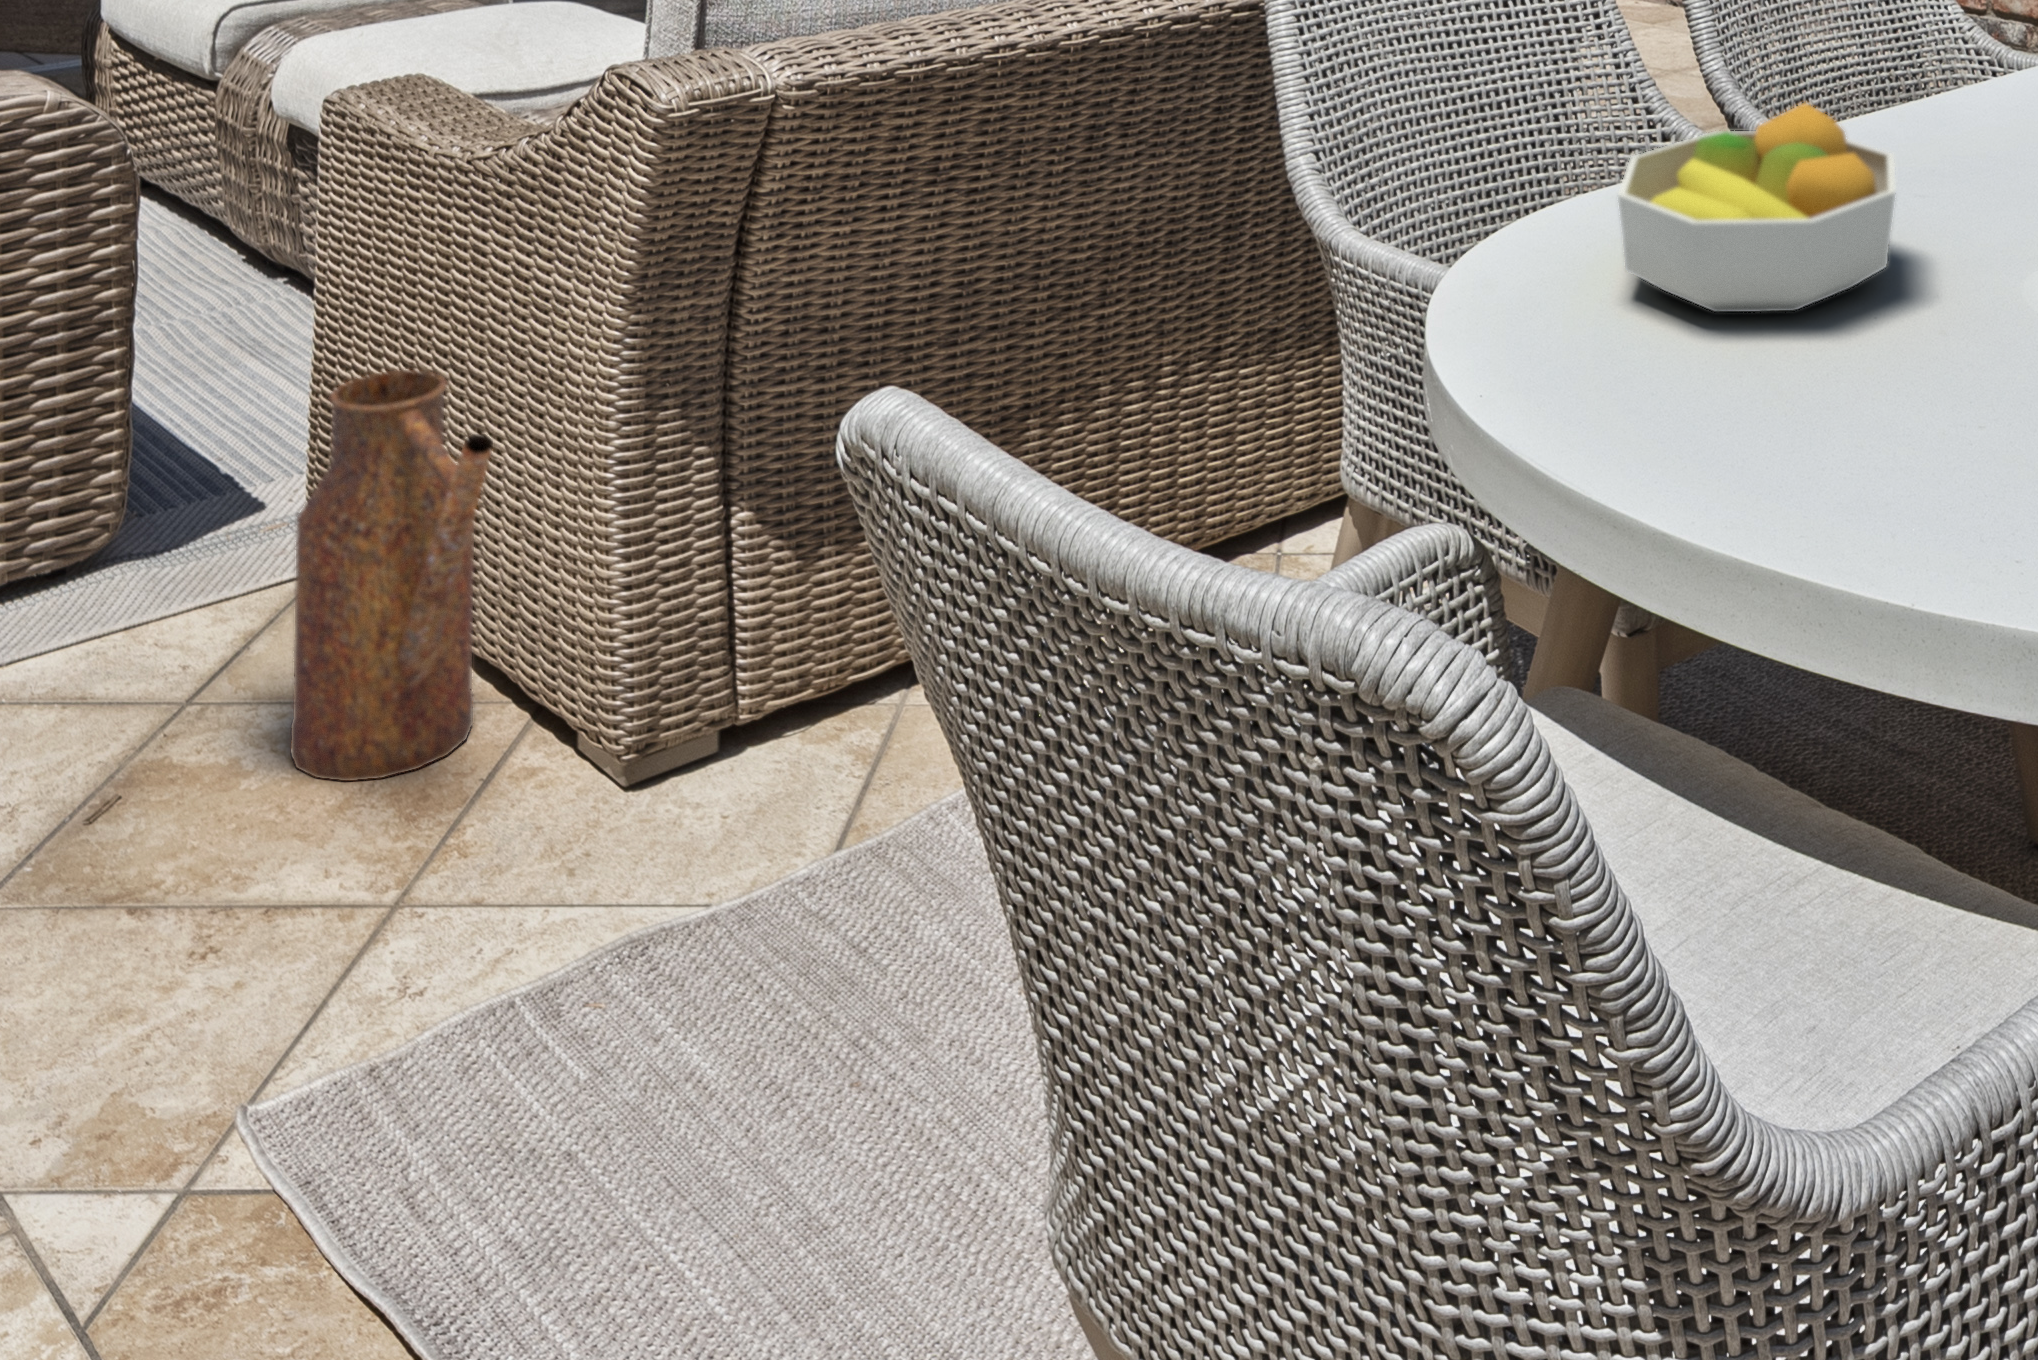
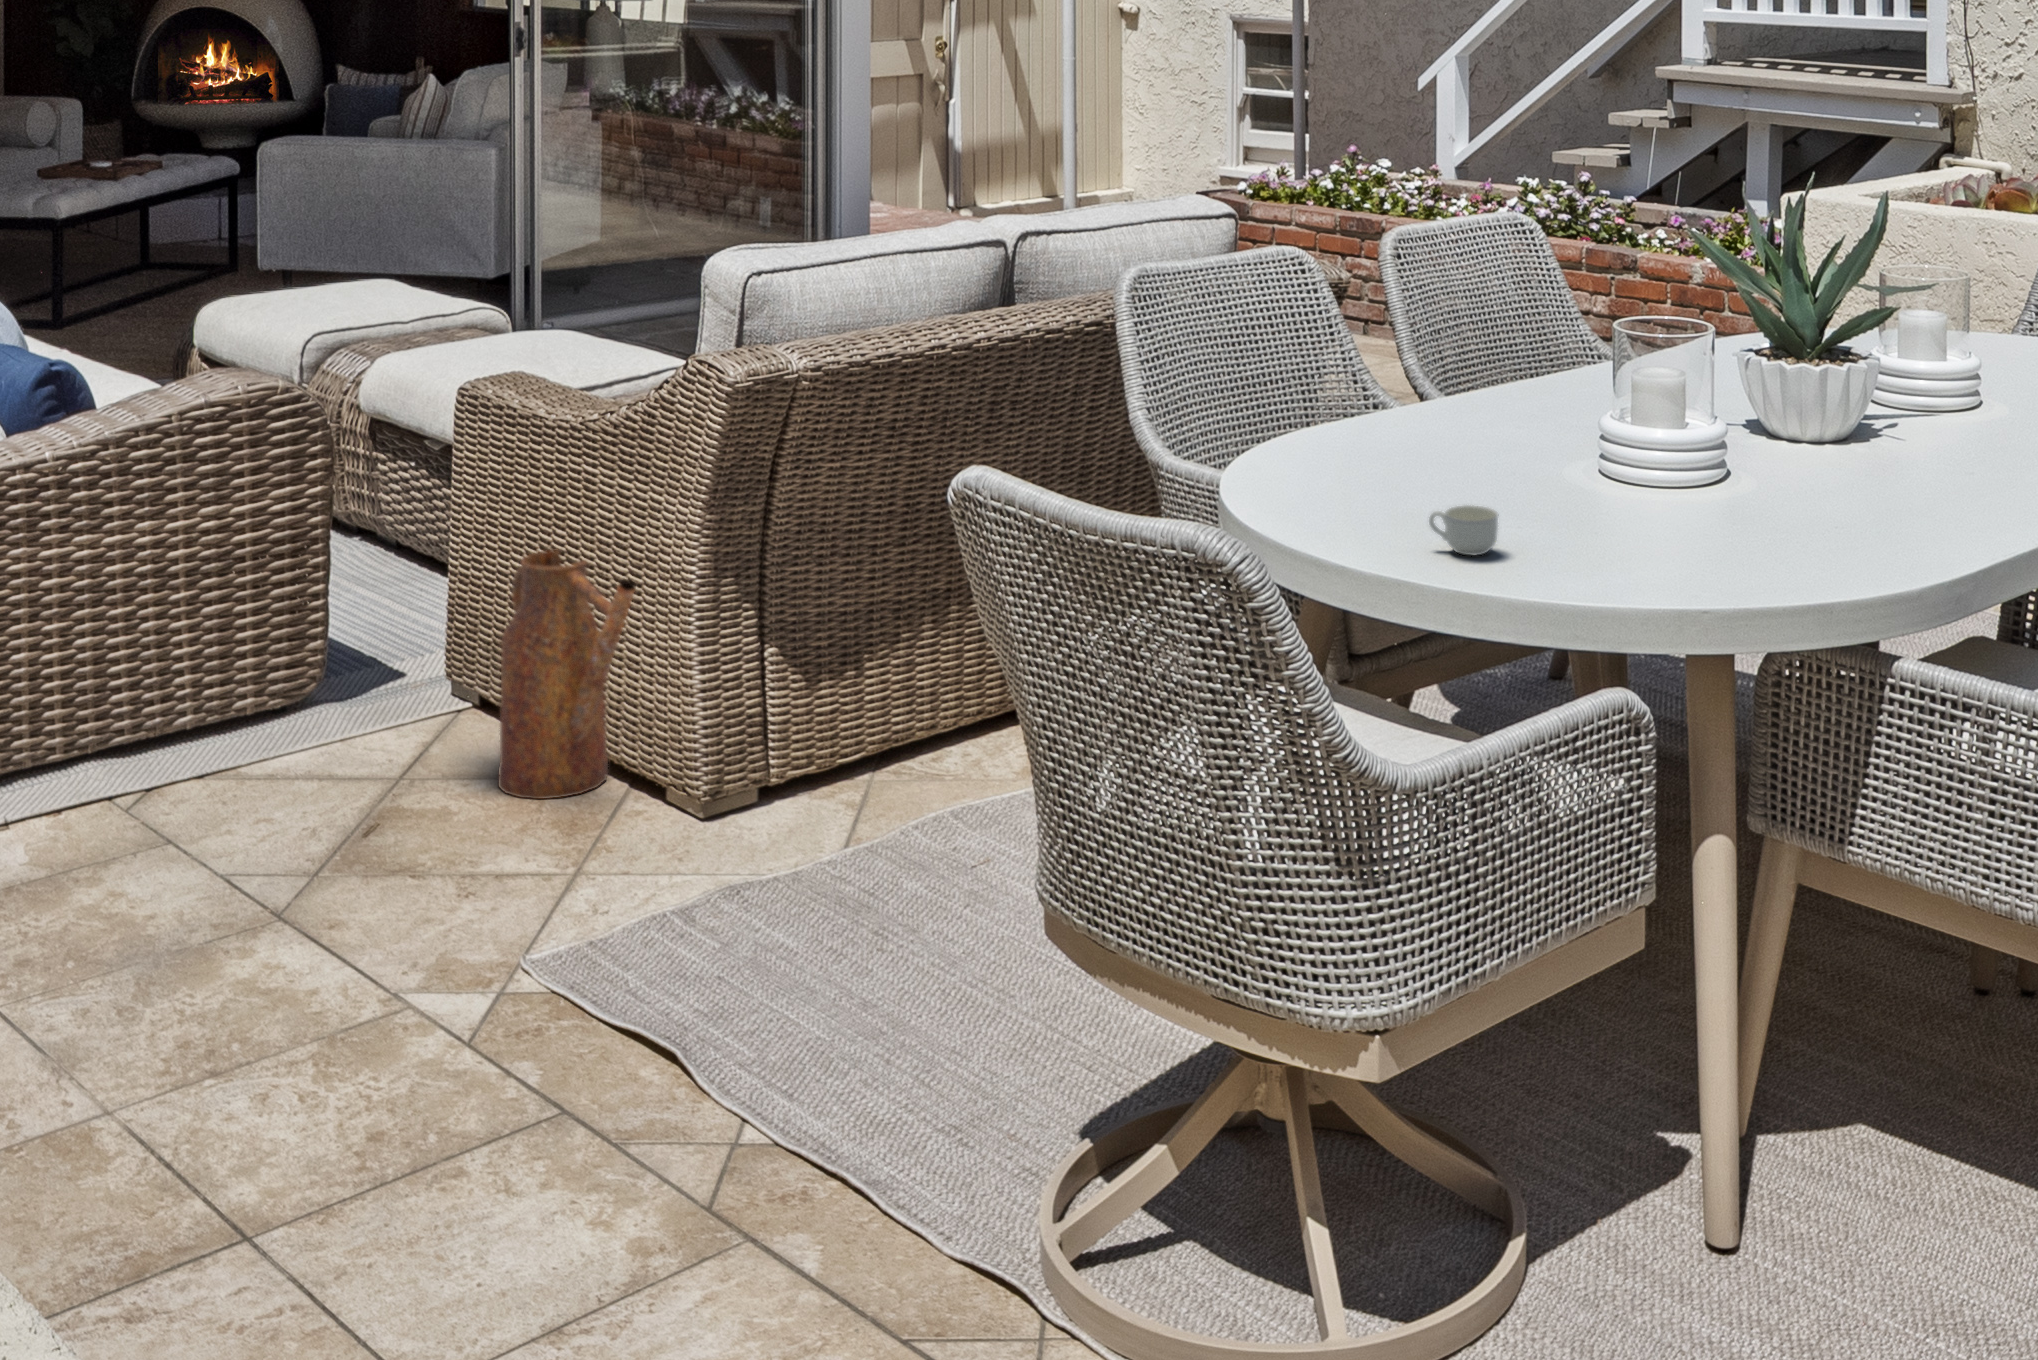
fruit bowl: present [1618,103,1896,312] -> none [1322,360,1481,469]
cup: none [1862,442,2009,558] -> present [1429,505,1498,556]

